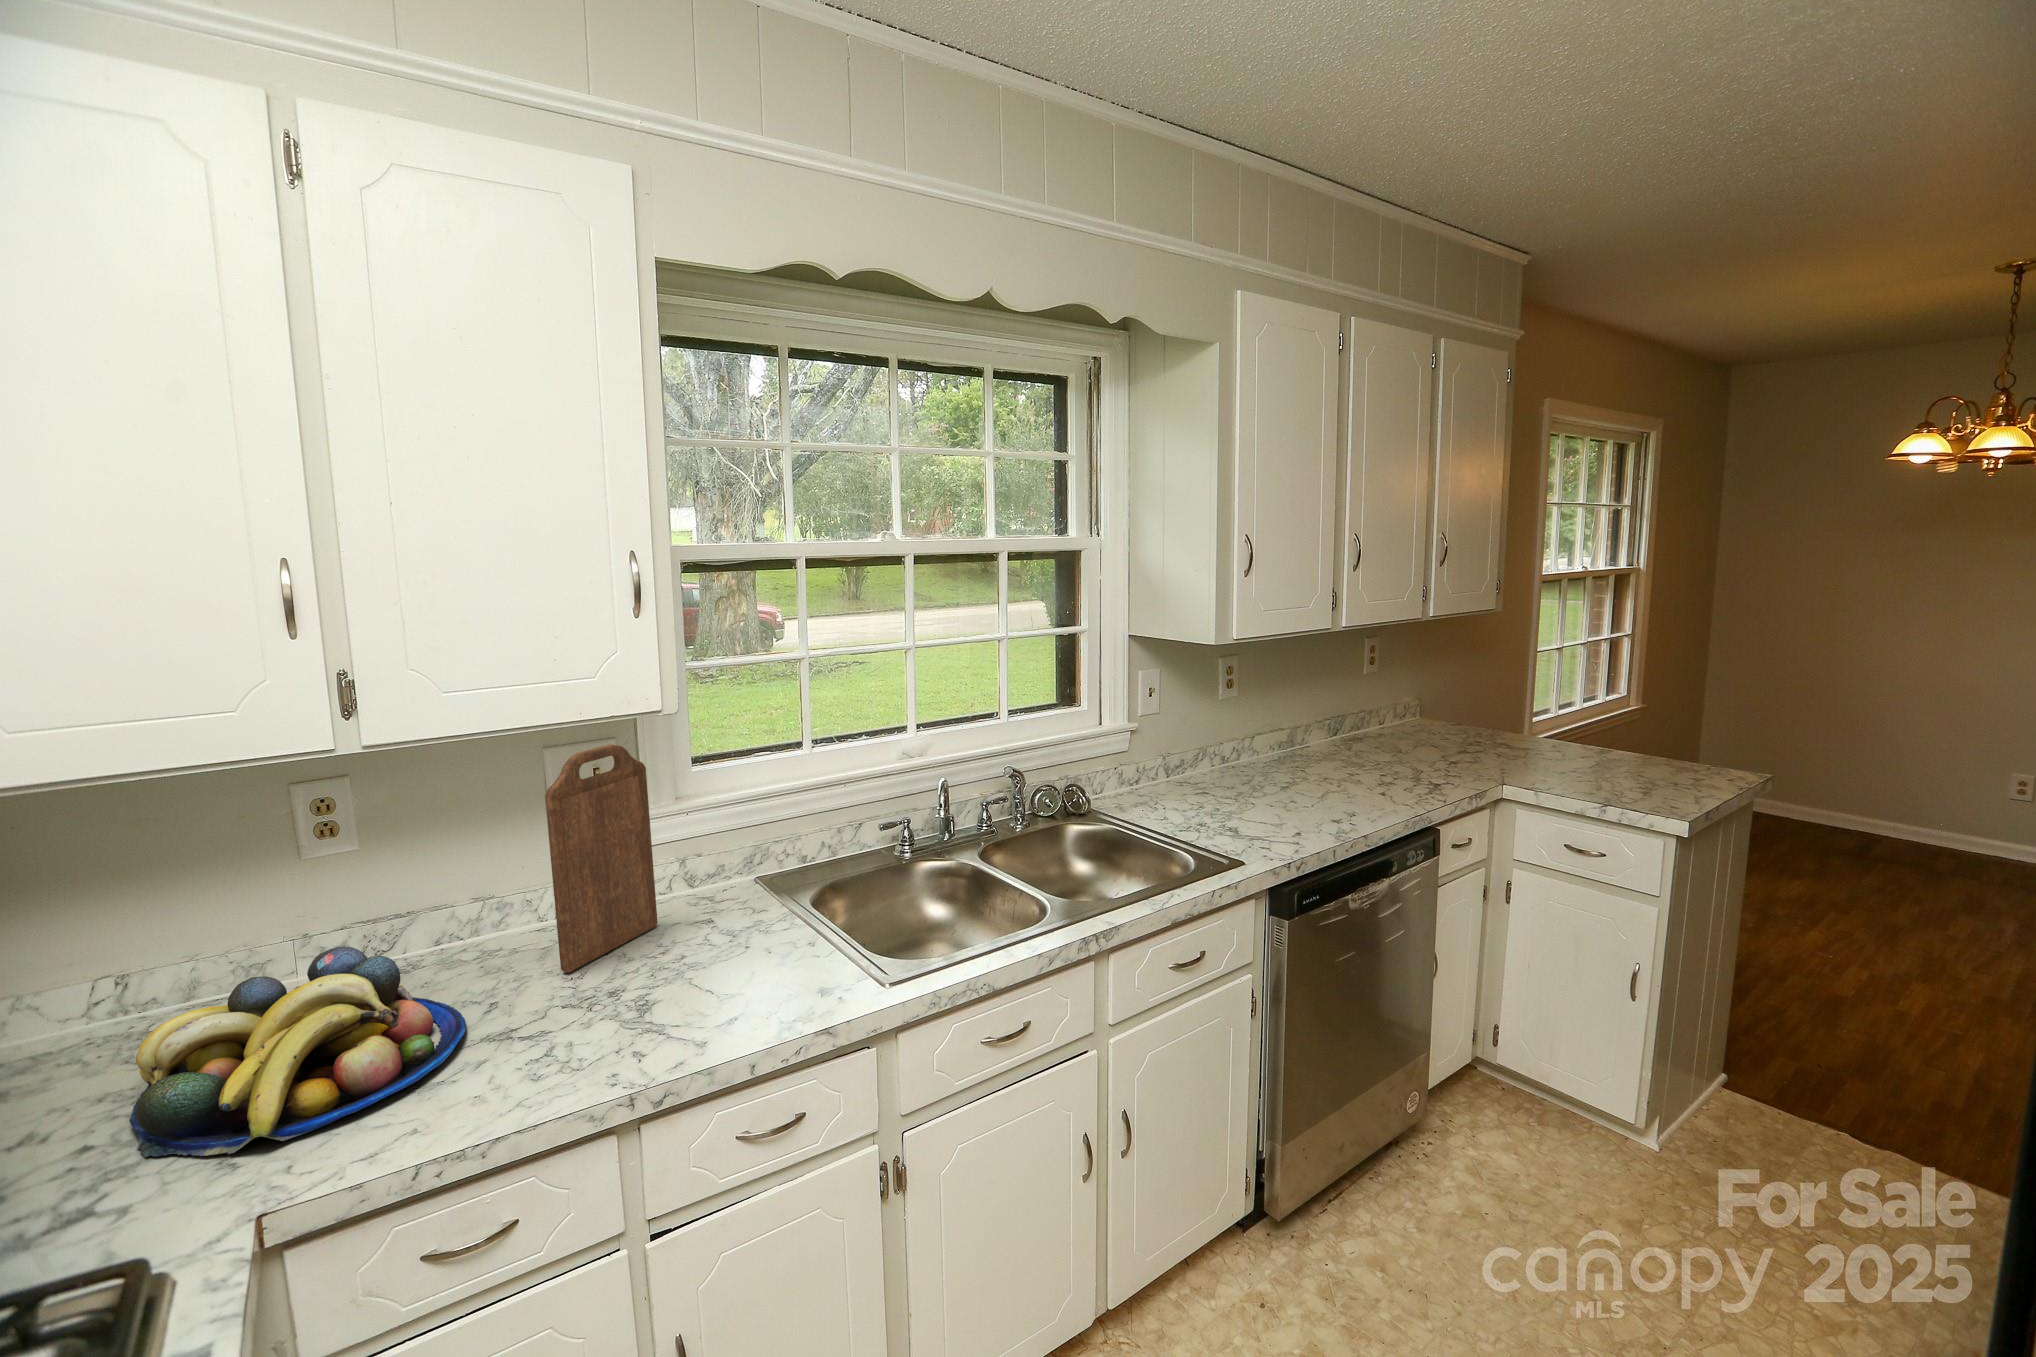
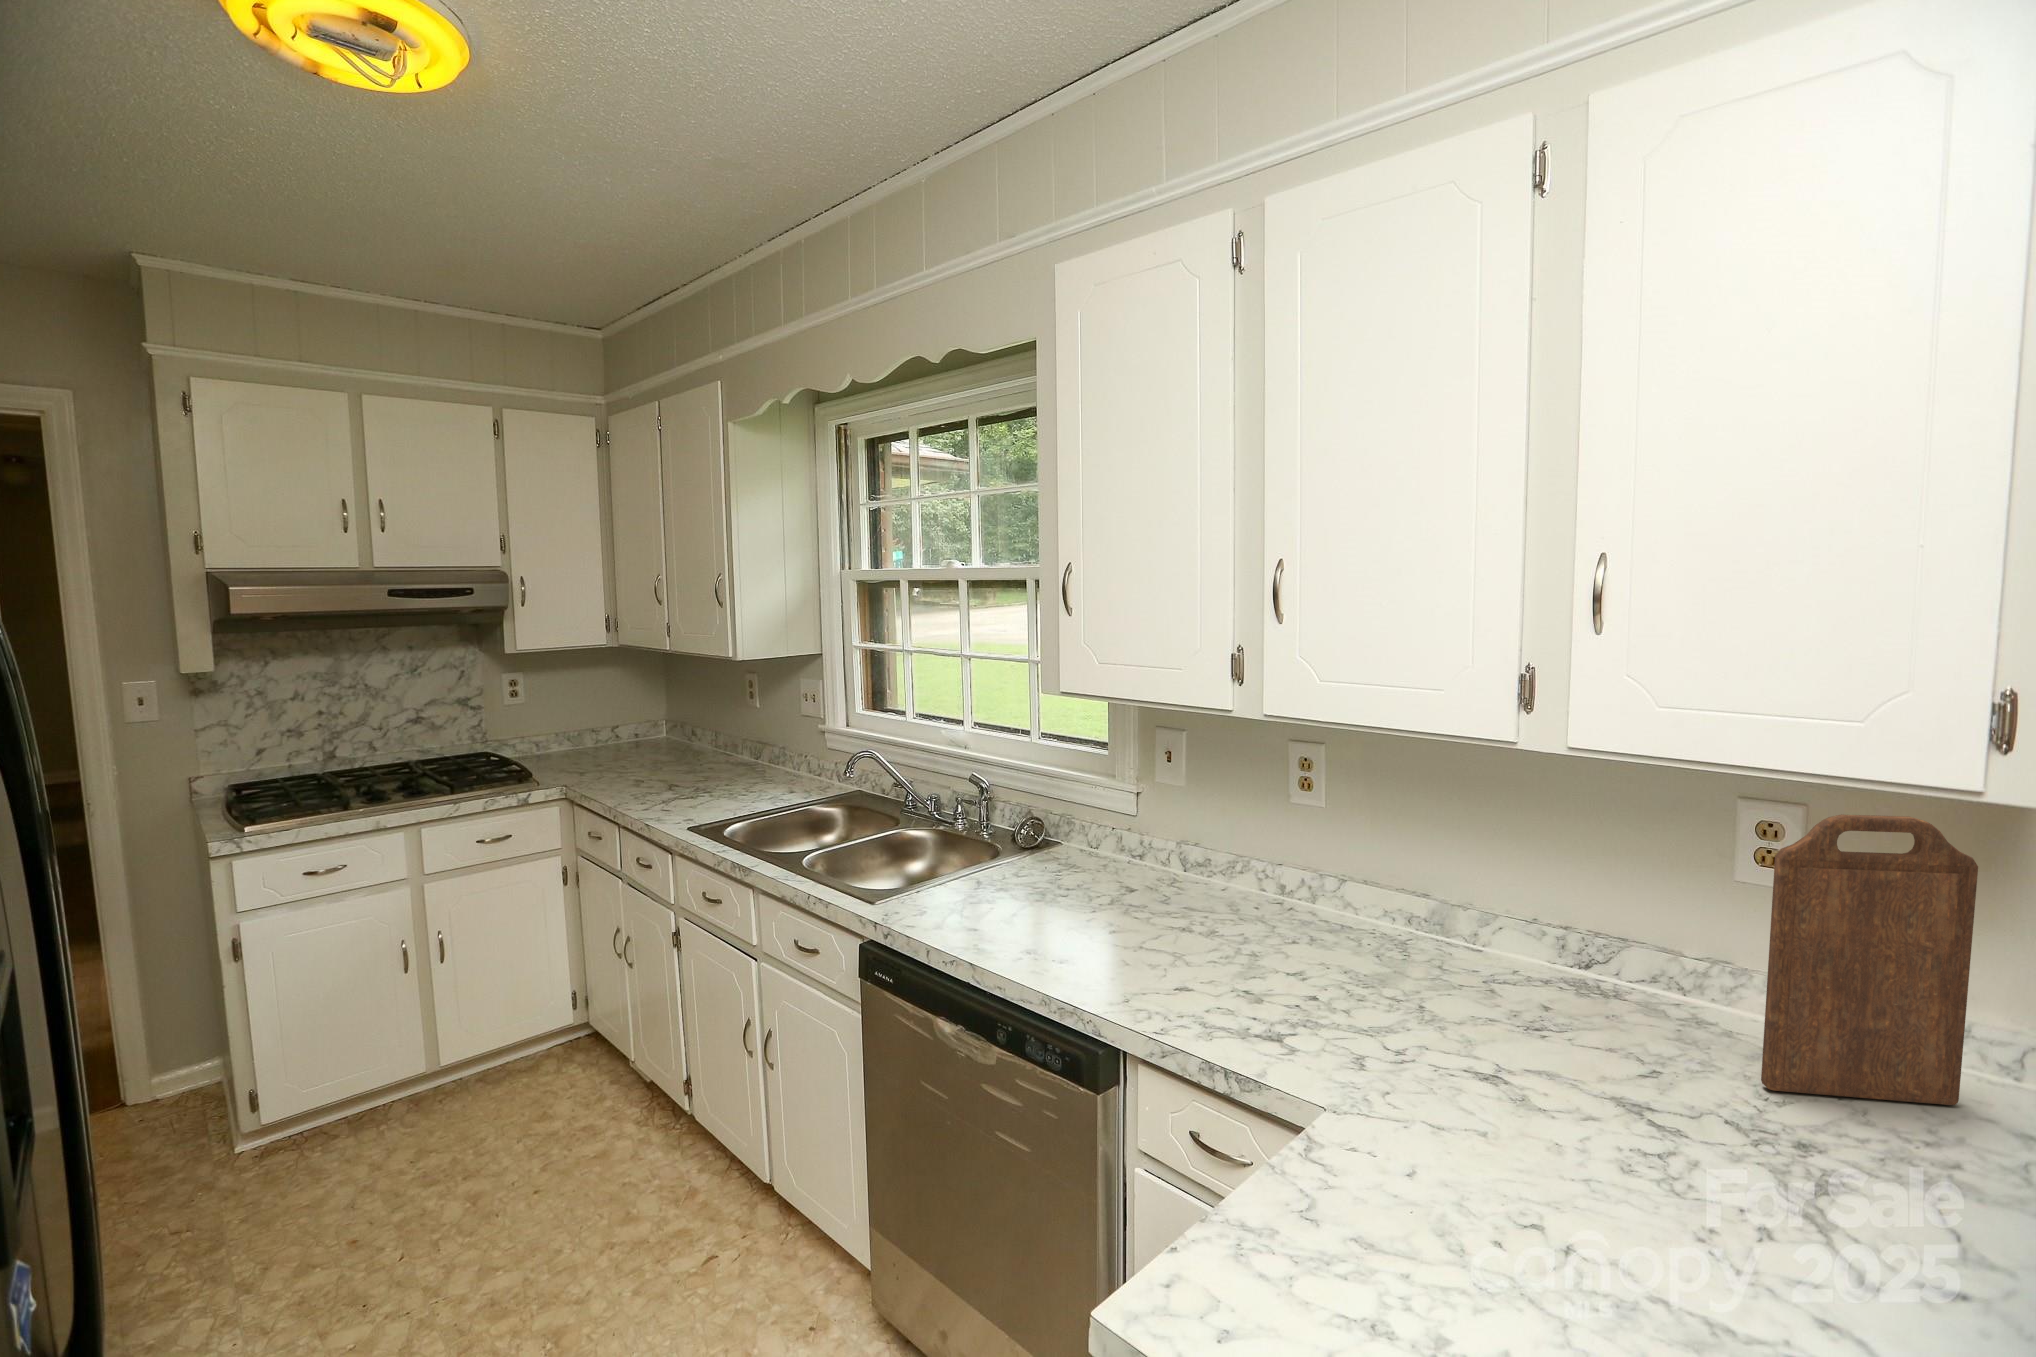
fruit bowl: present [130,947,466,1157] -> none [1332,929,1614,1094]

